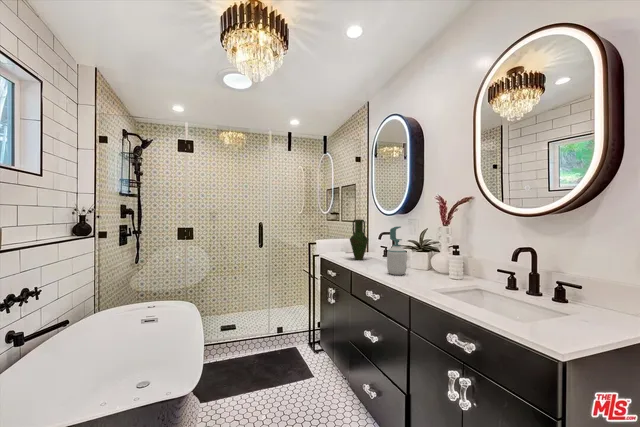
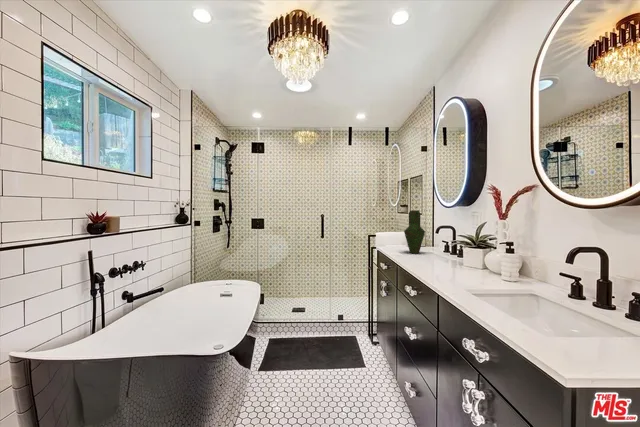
soap bottle: present [387,226,407,275] -> none [433,217,456,272]

